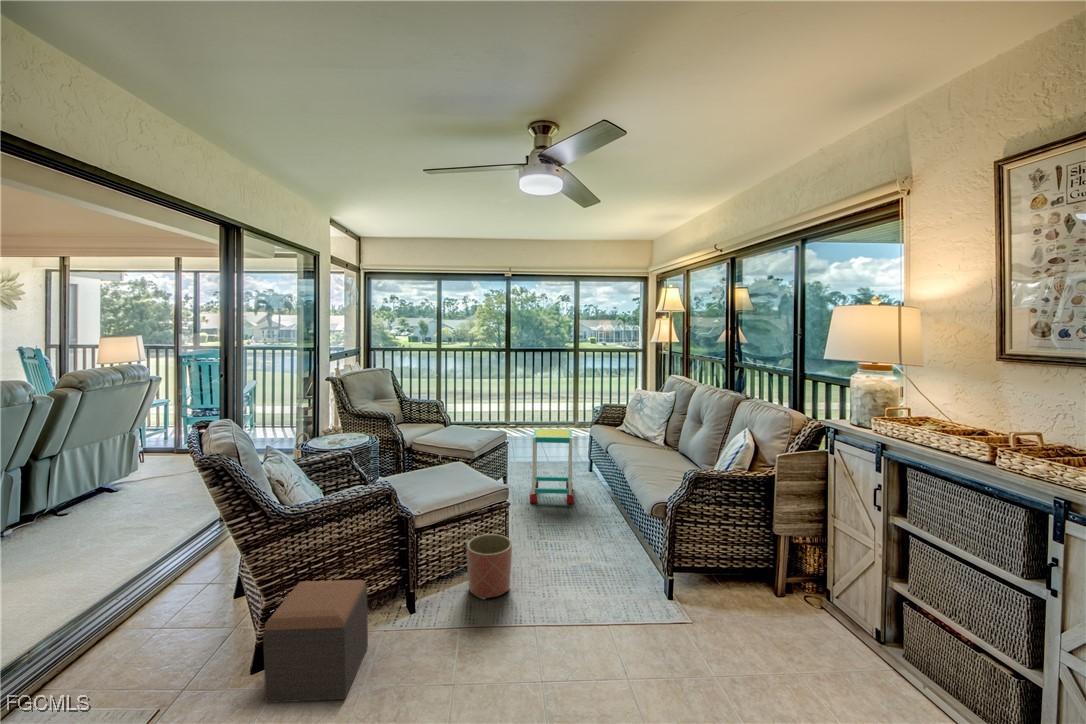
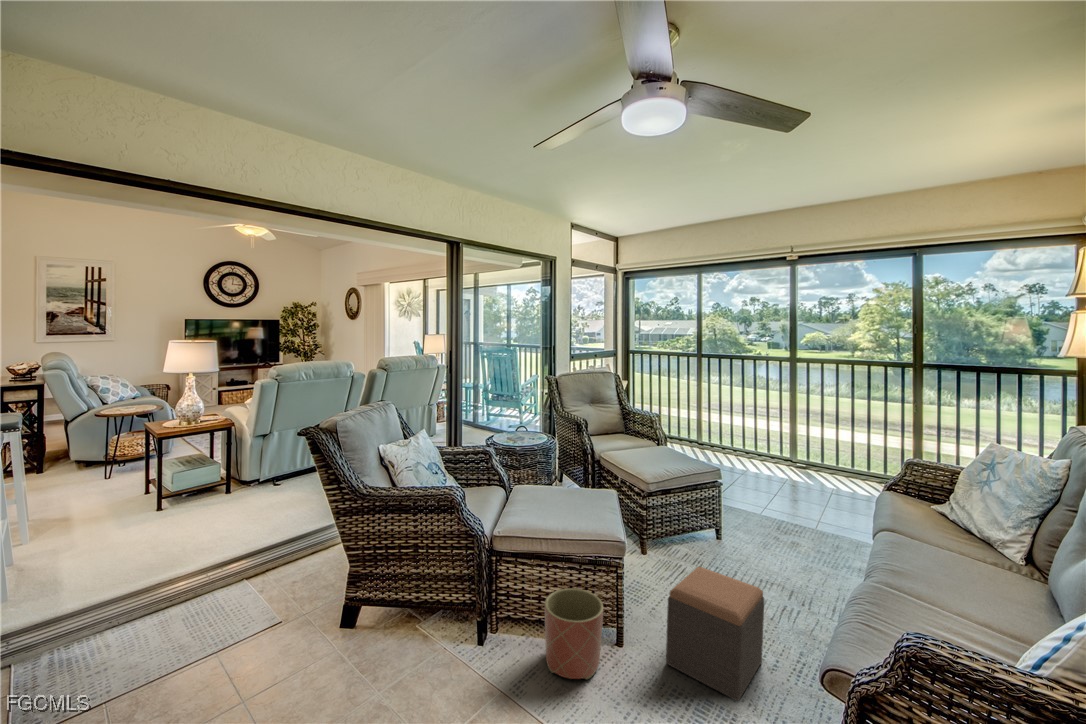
side table: present [530,429,574,503] -> none [740,475,830,604]
footstool: present [263,580,368,703] -> present [666,567,764,701]

